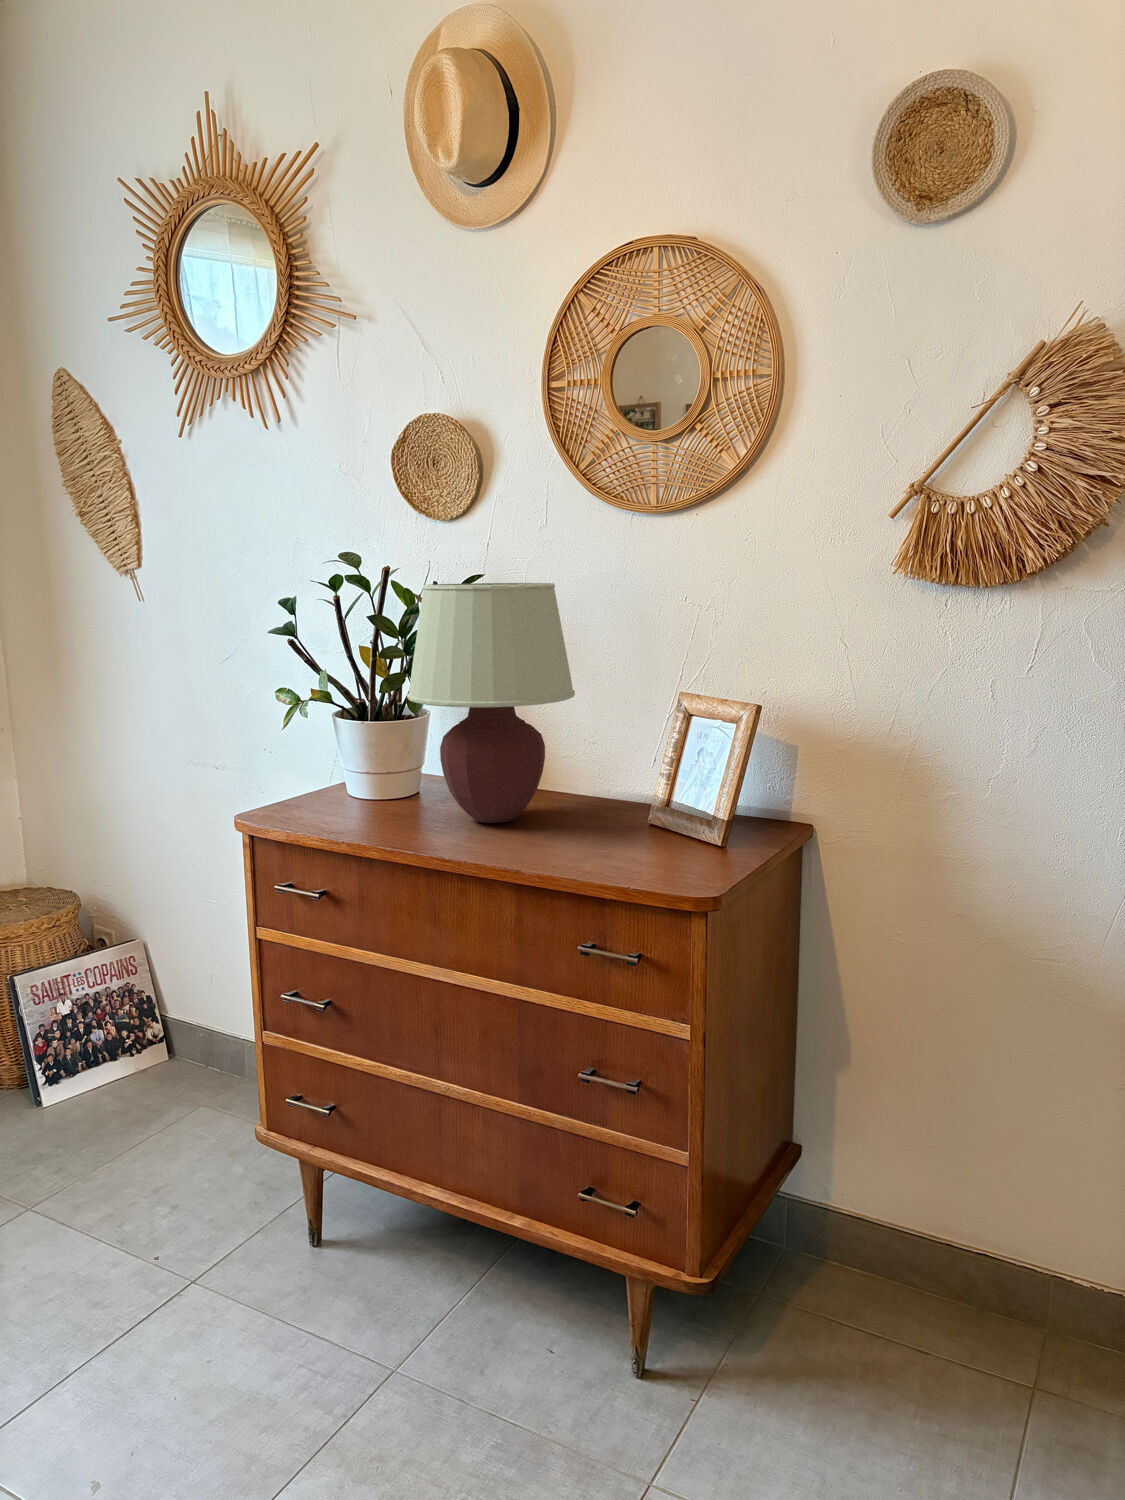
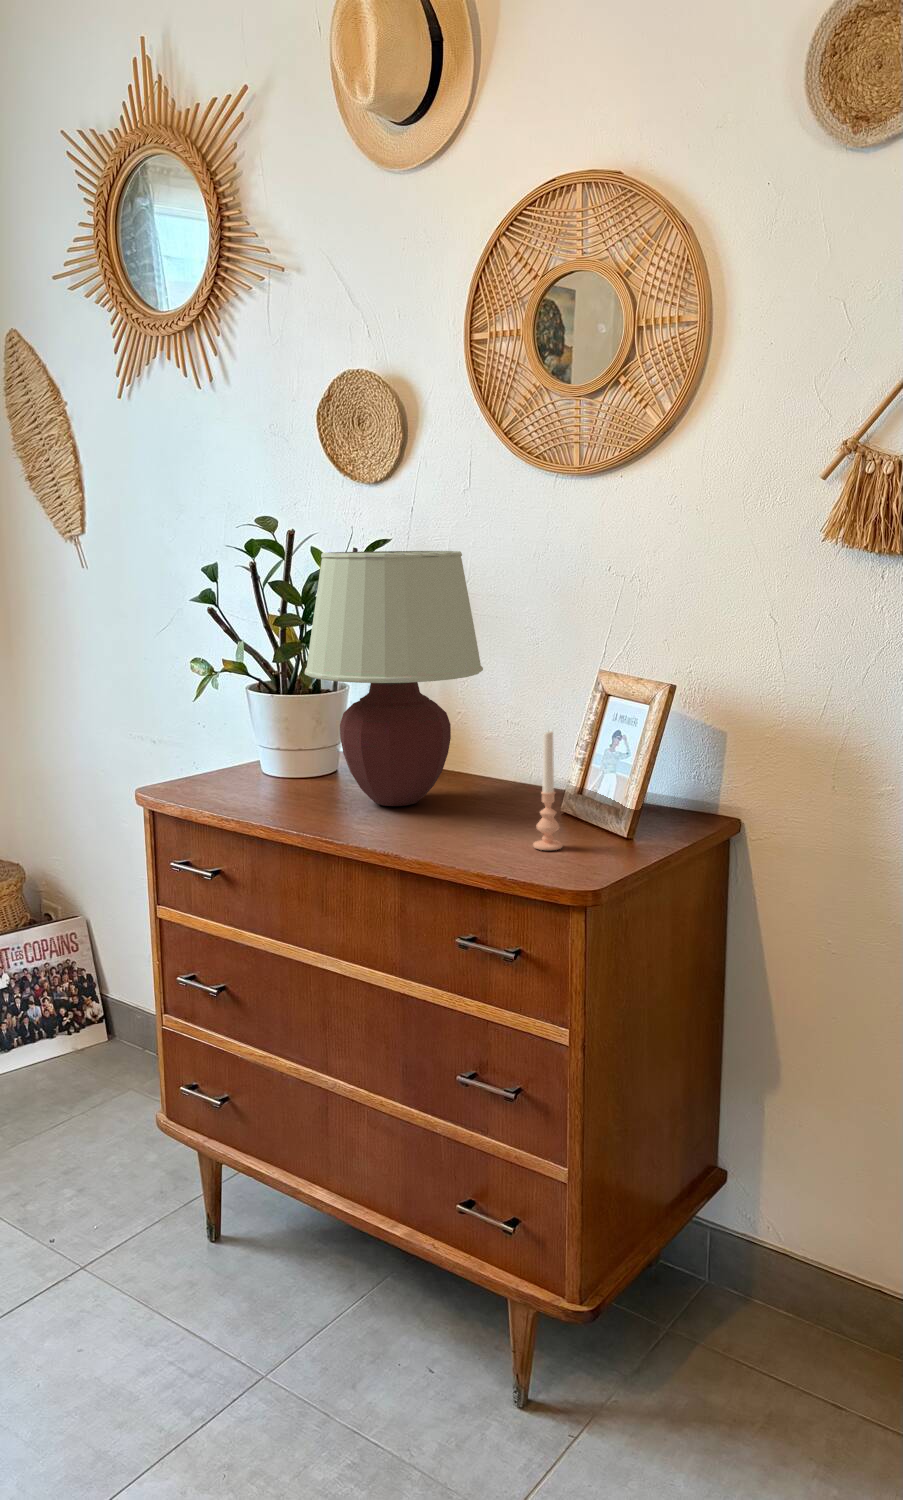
candle: none [642,748,669,859] -> present [533,731,563,850]

